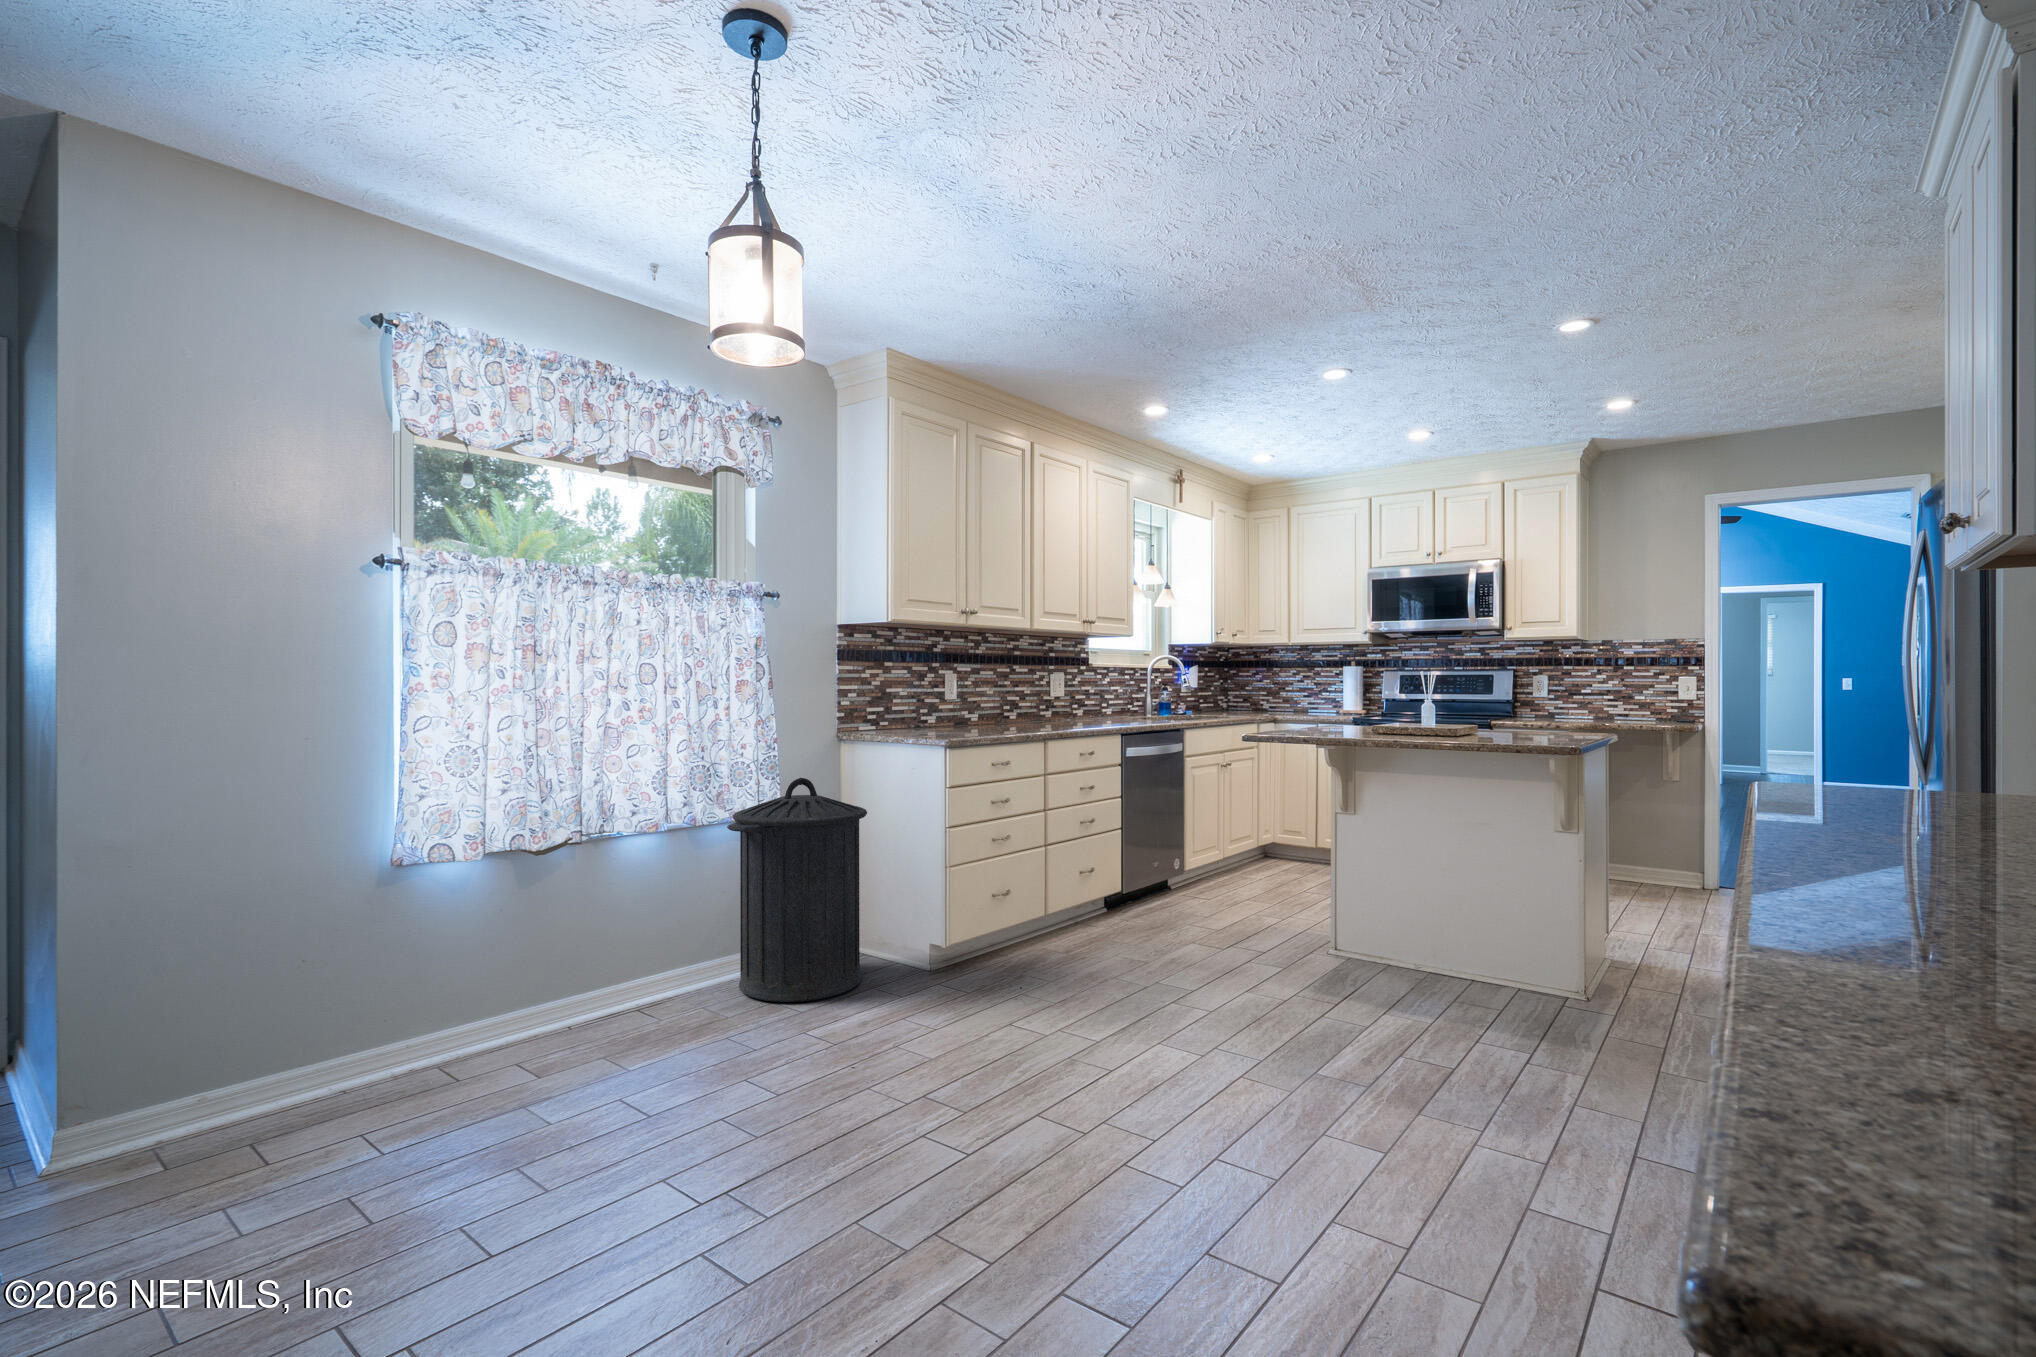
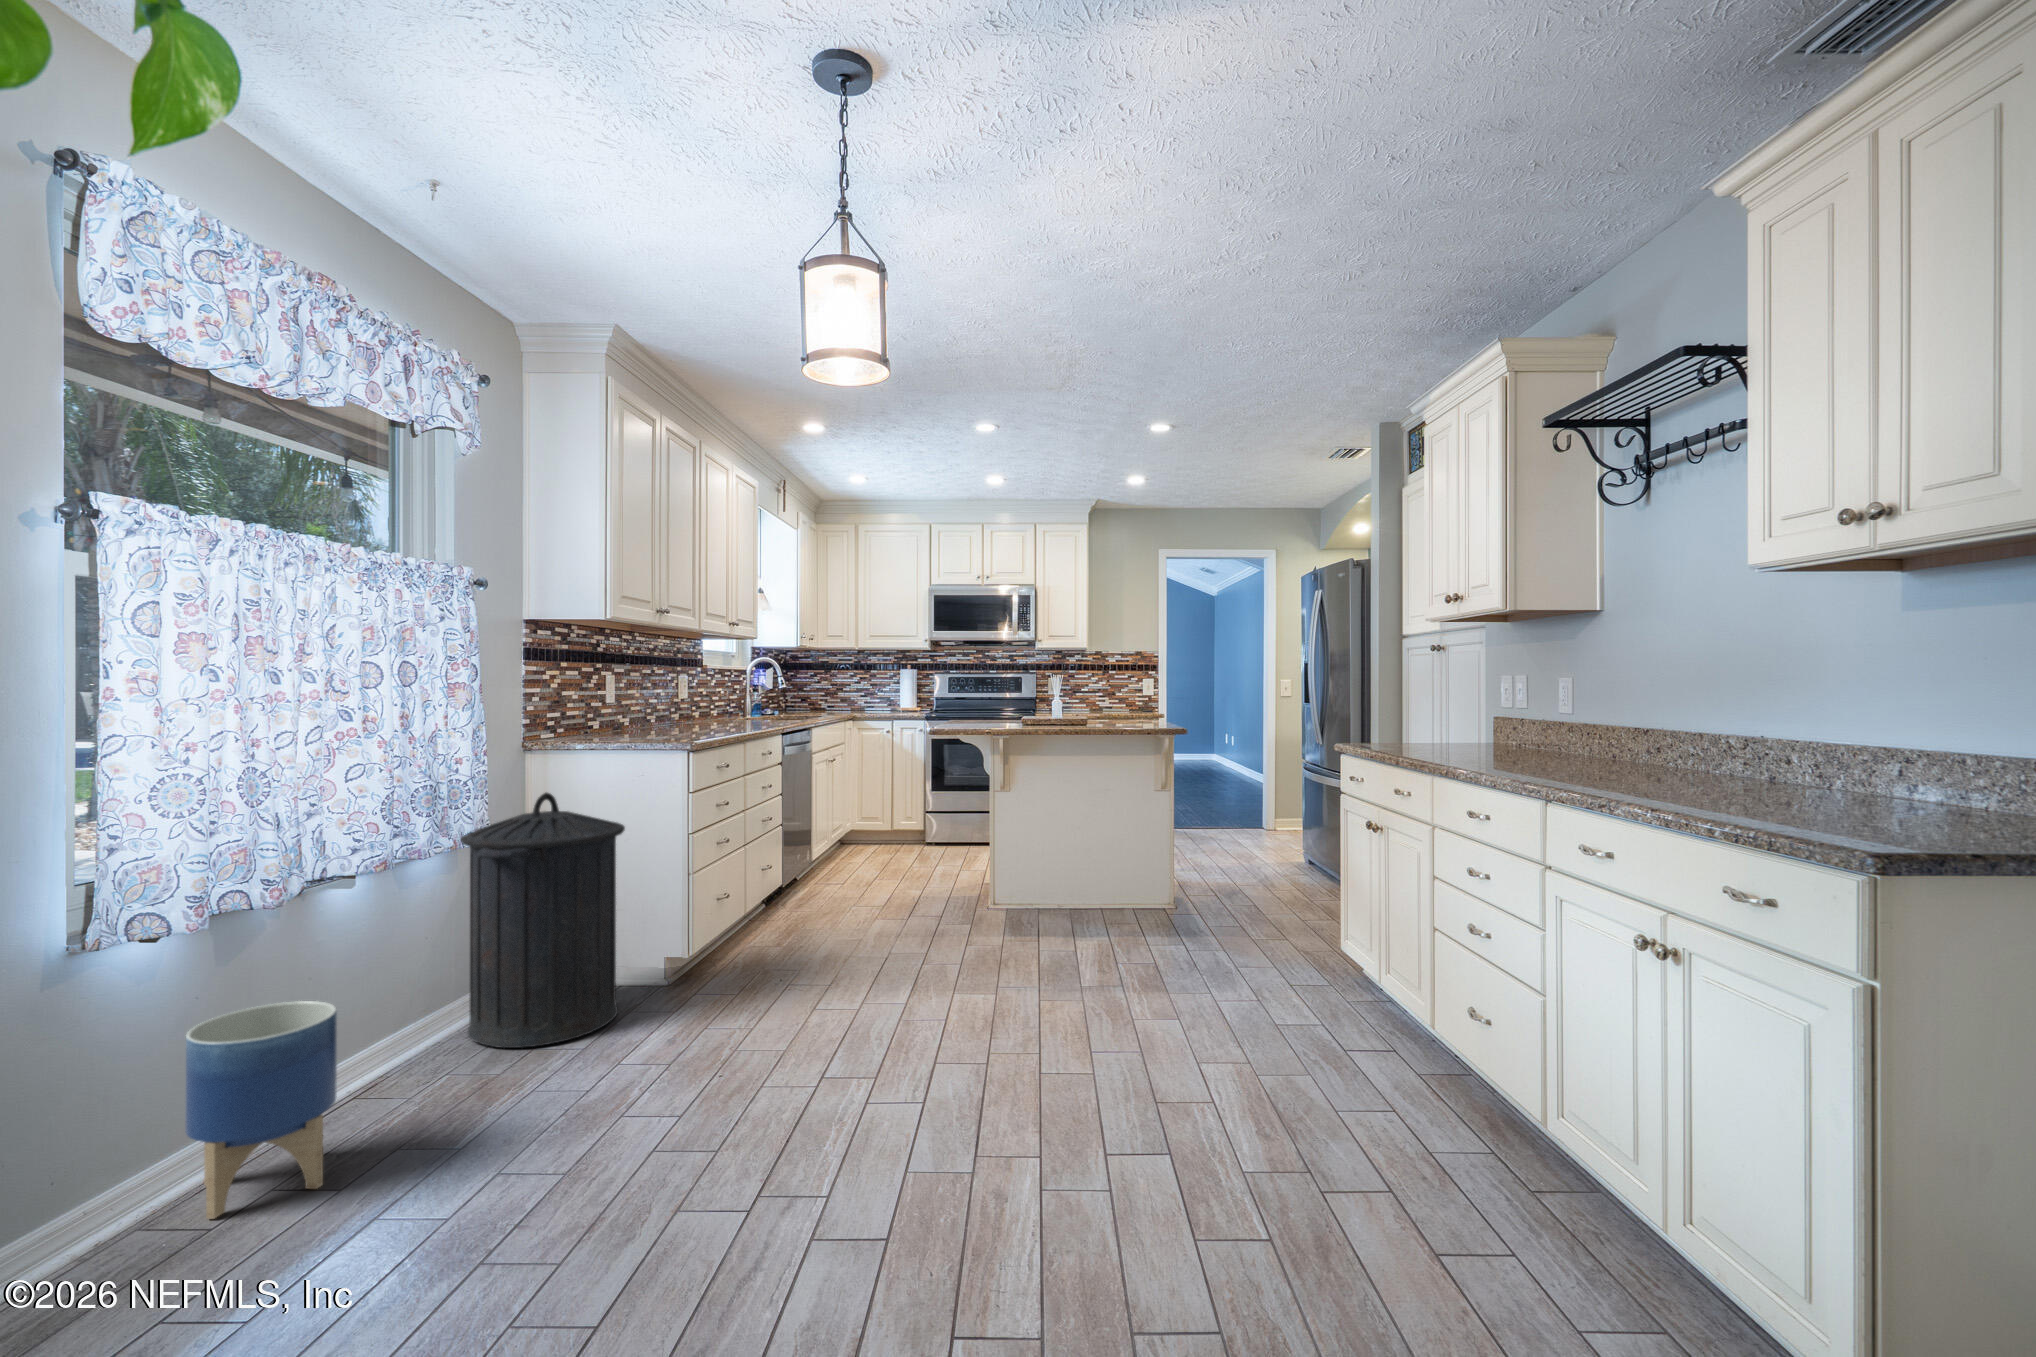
planter: none [465,923,564,1072] -> present [186,1001,337,1219]

